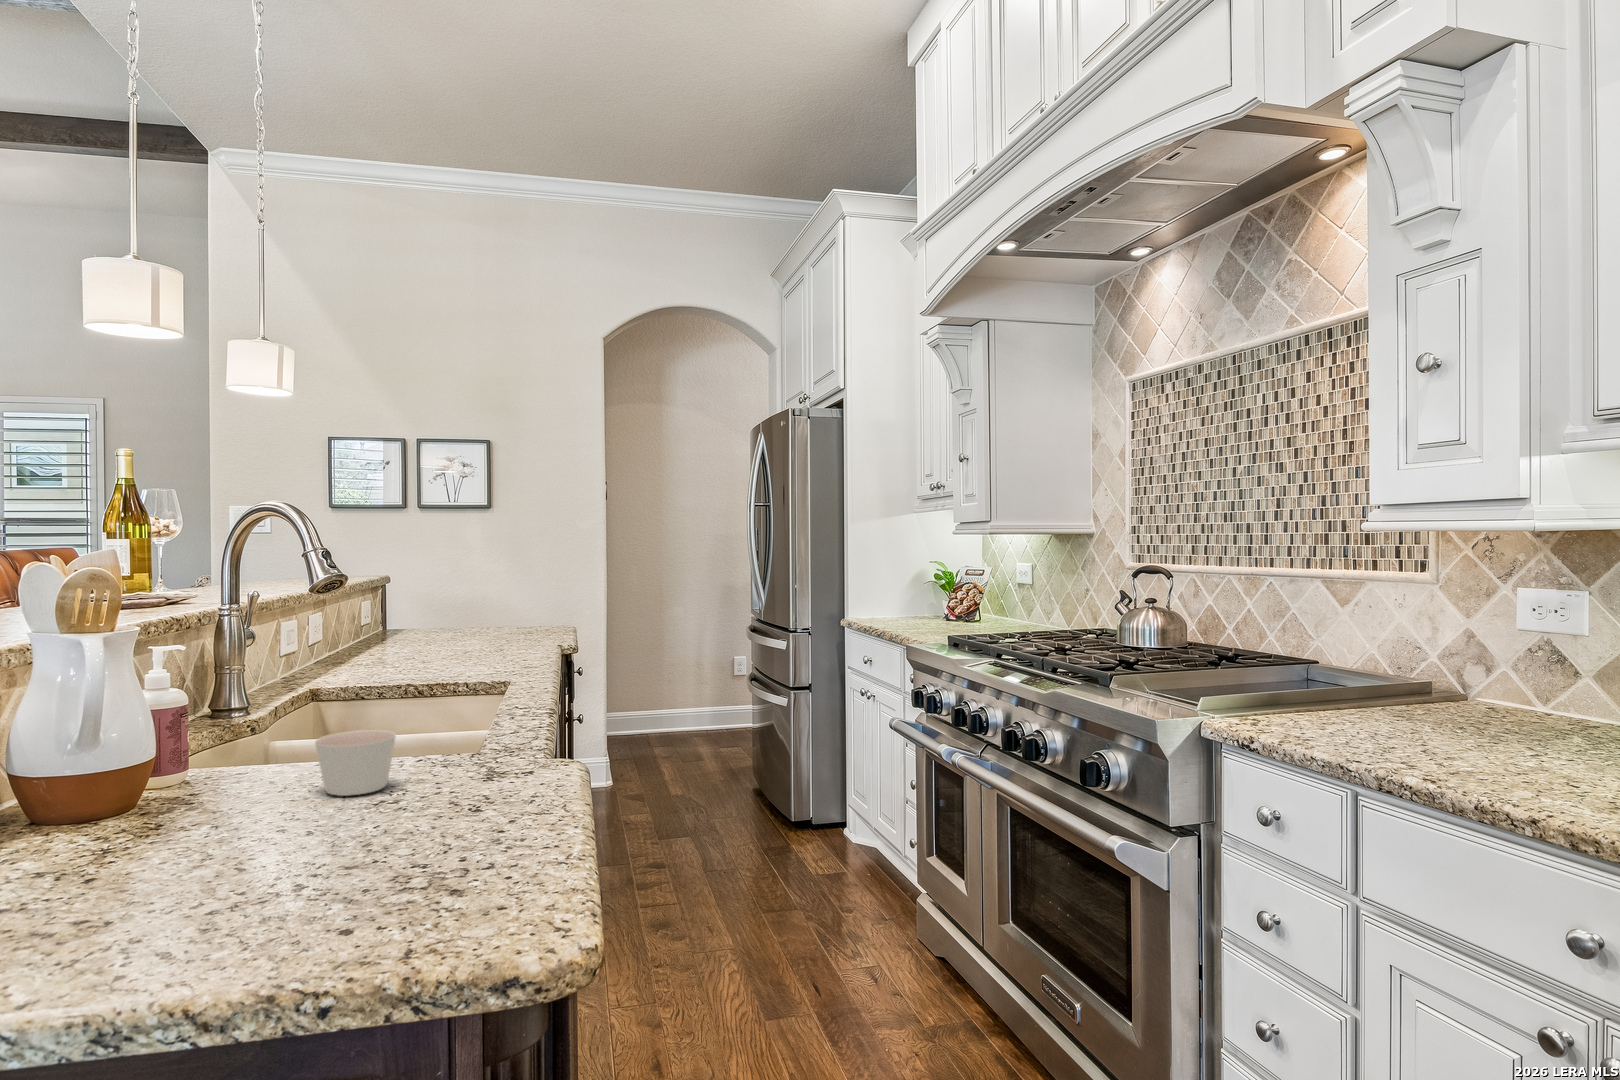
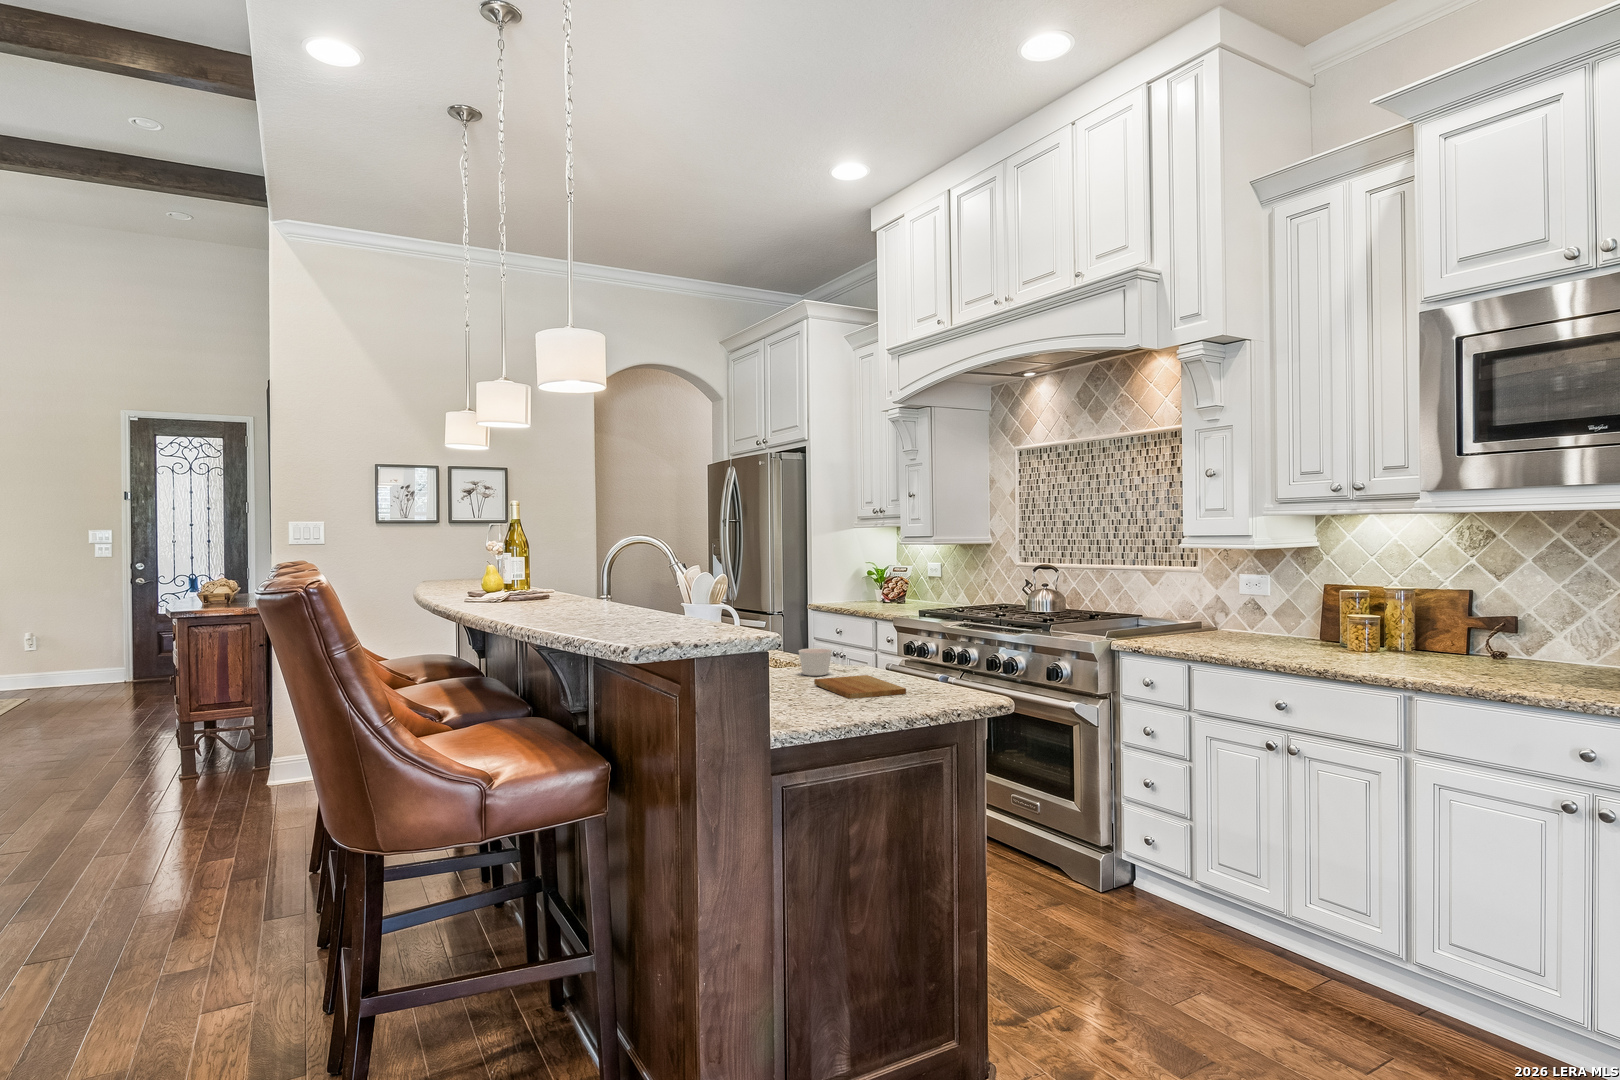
cutting board: none [102,813,372,911] -> present [814,675,906,699]

